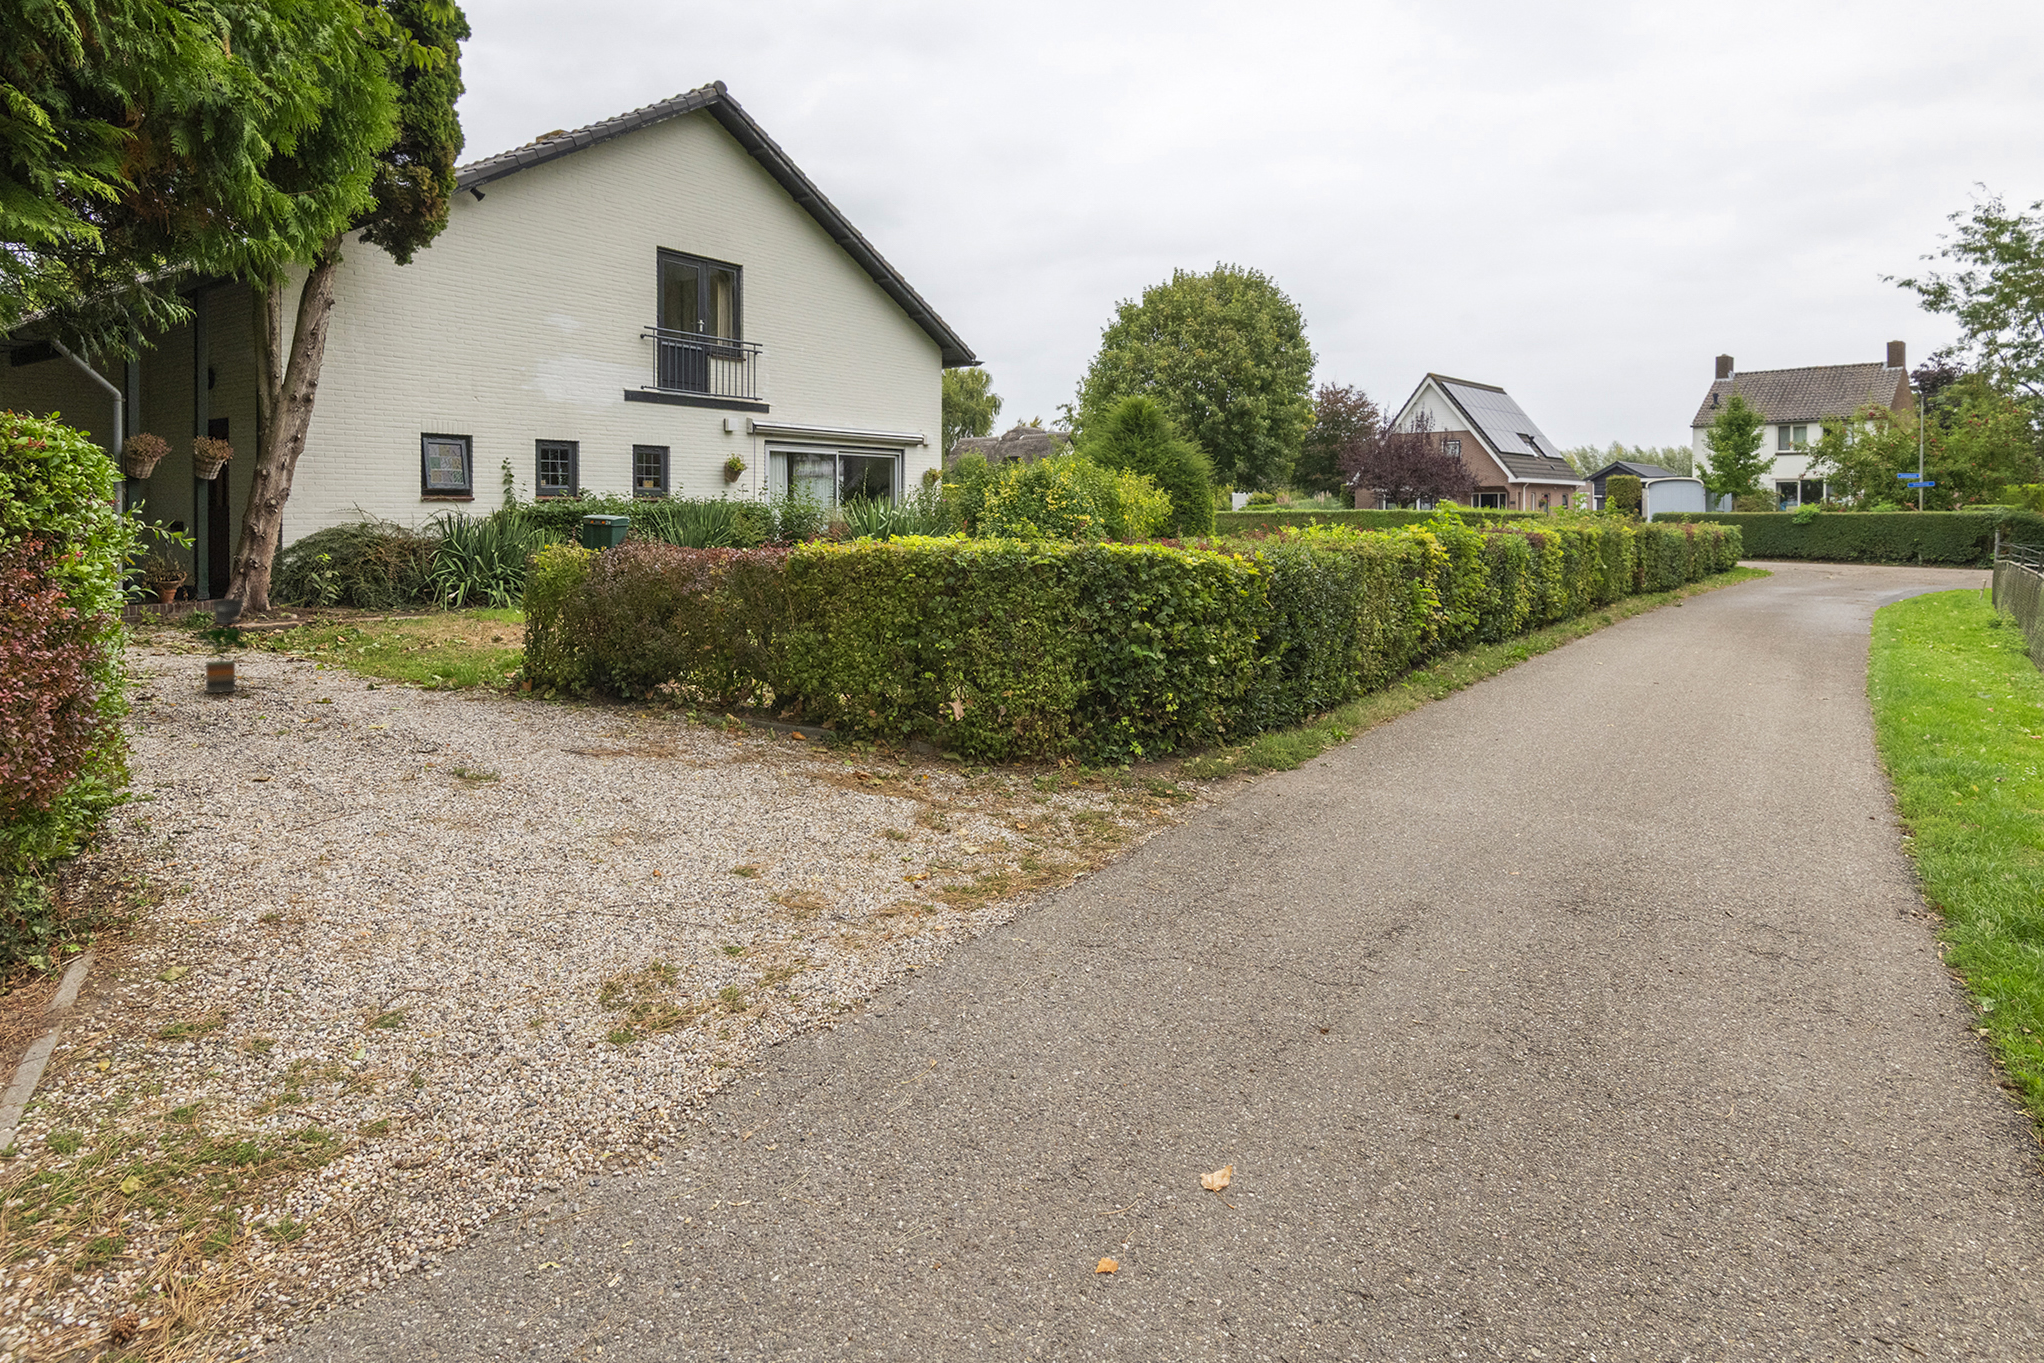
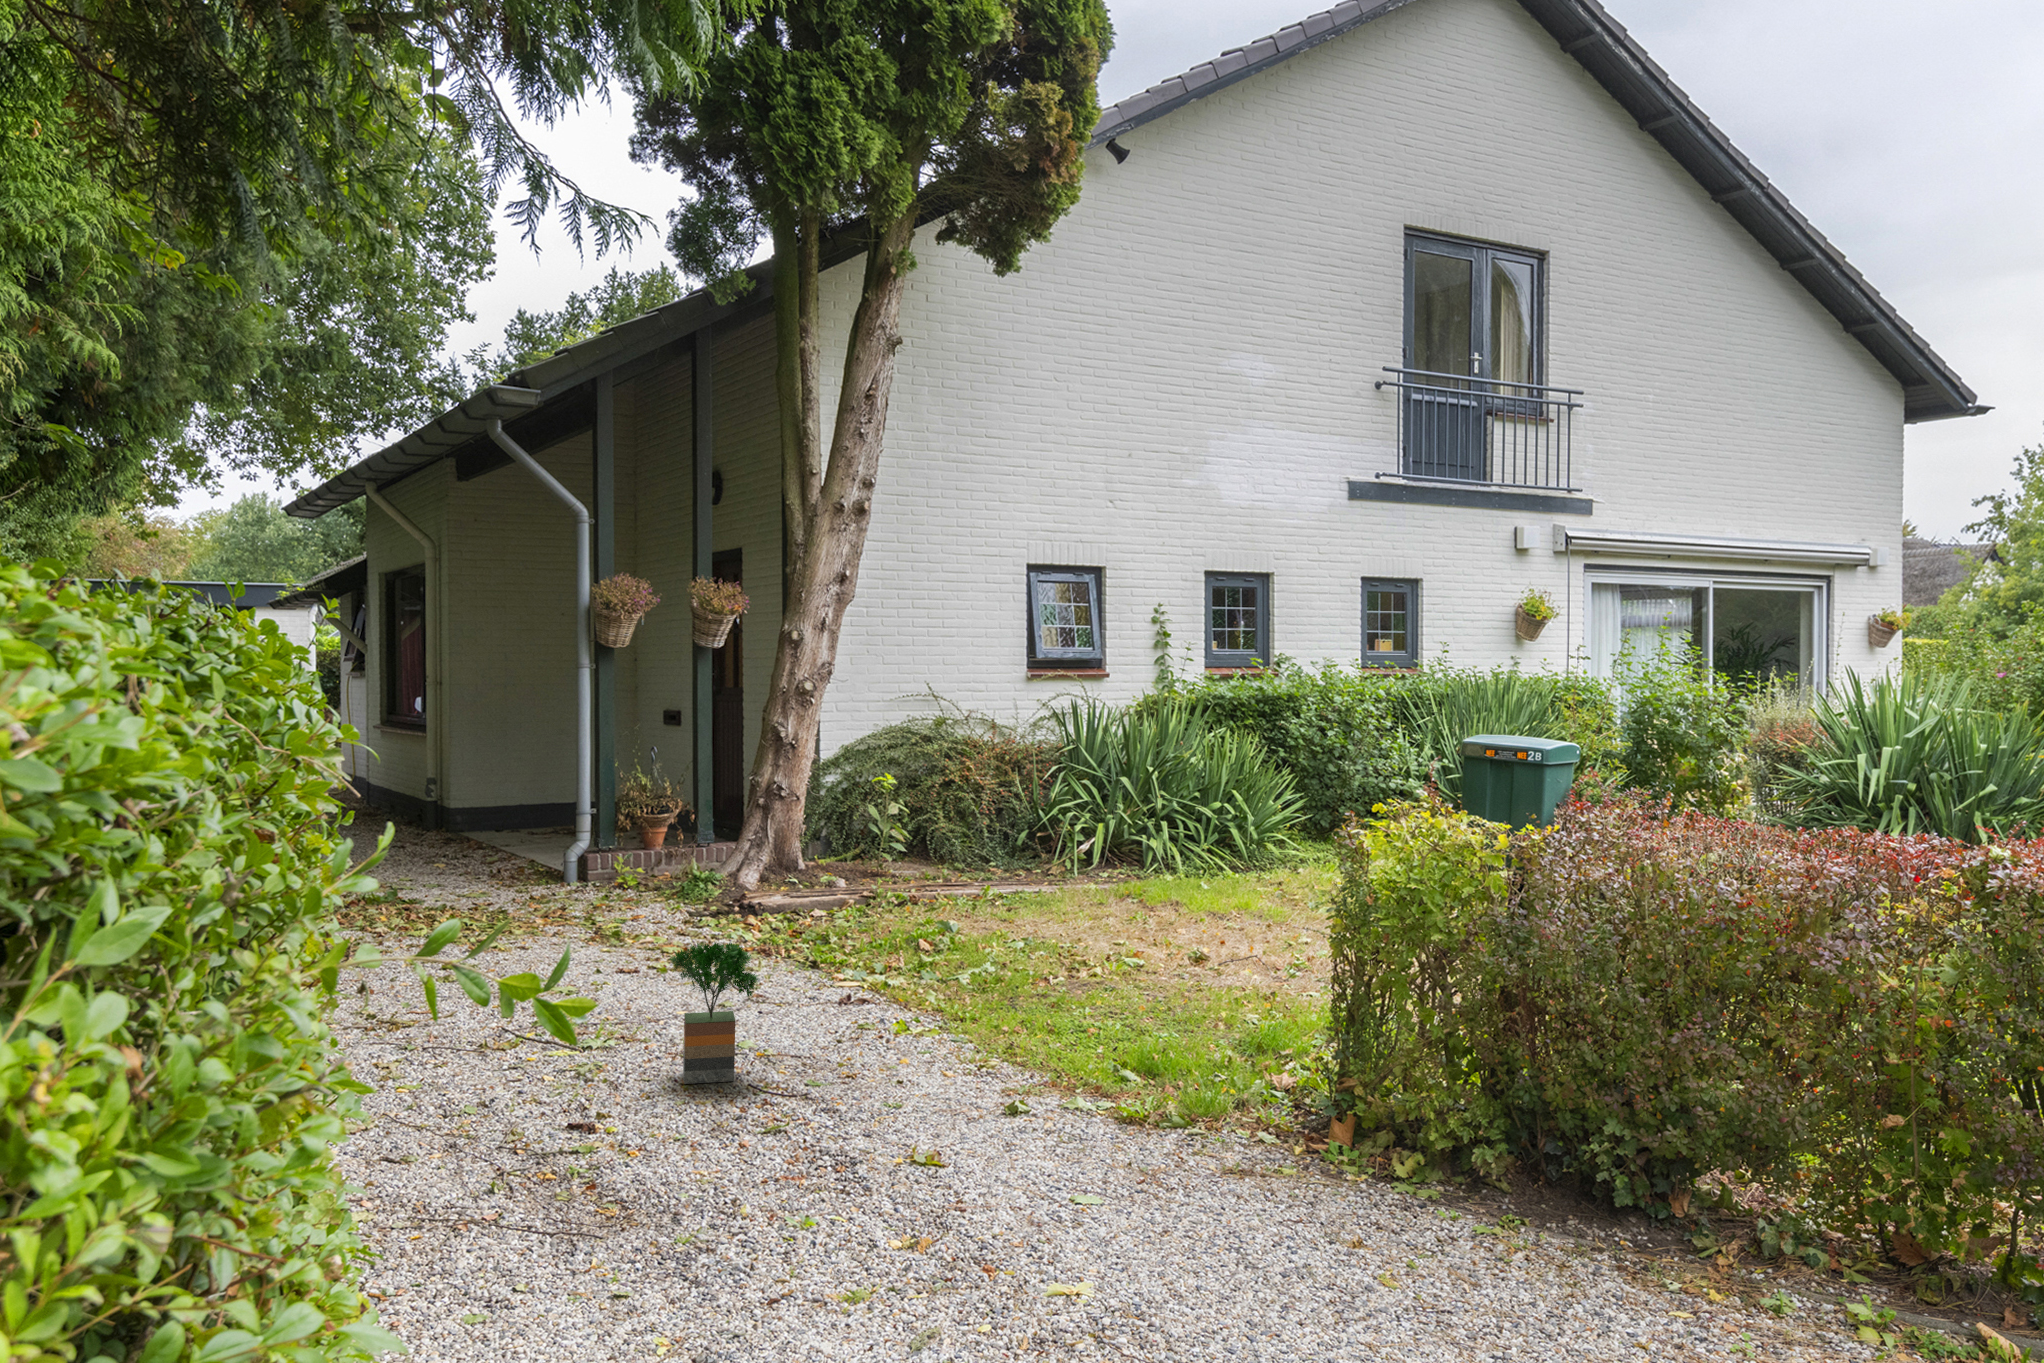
bucket: present [211,599,244,623] -> none [709,852,762,896]

